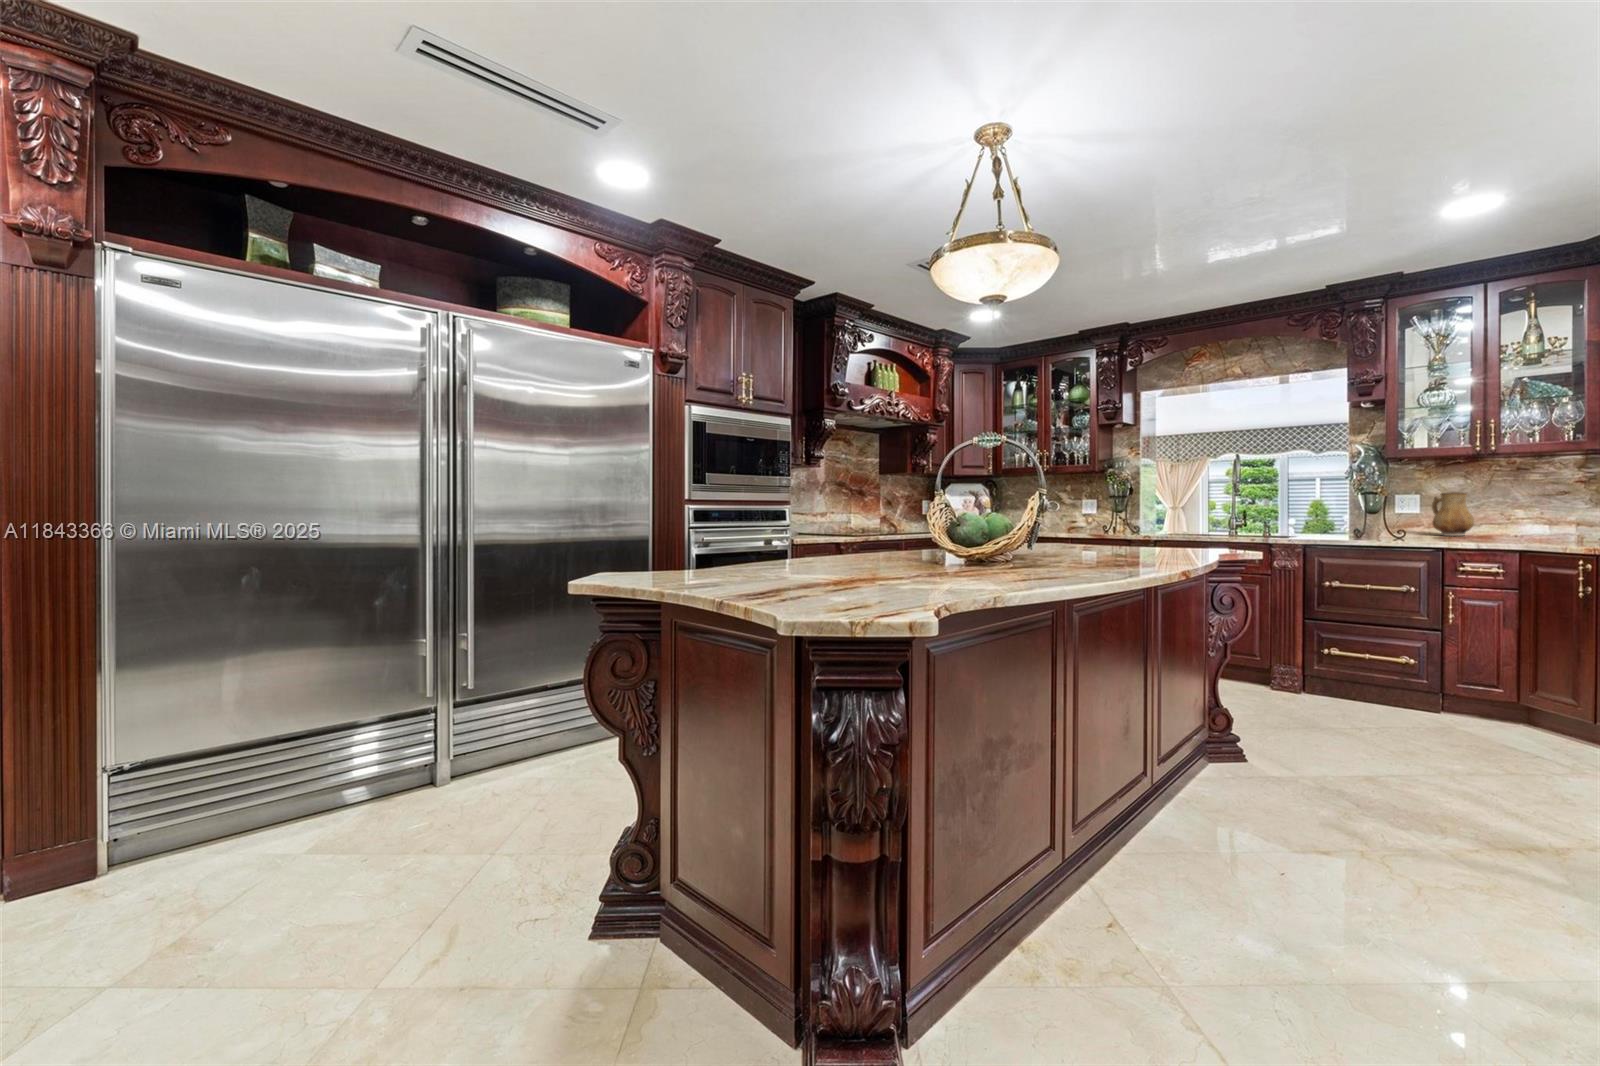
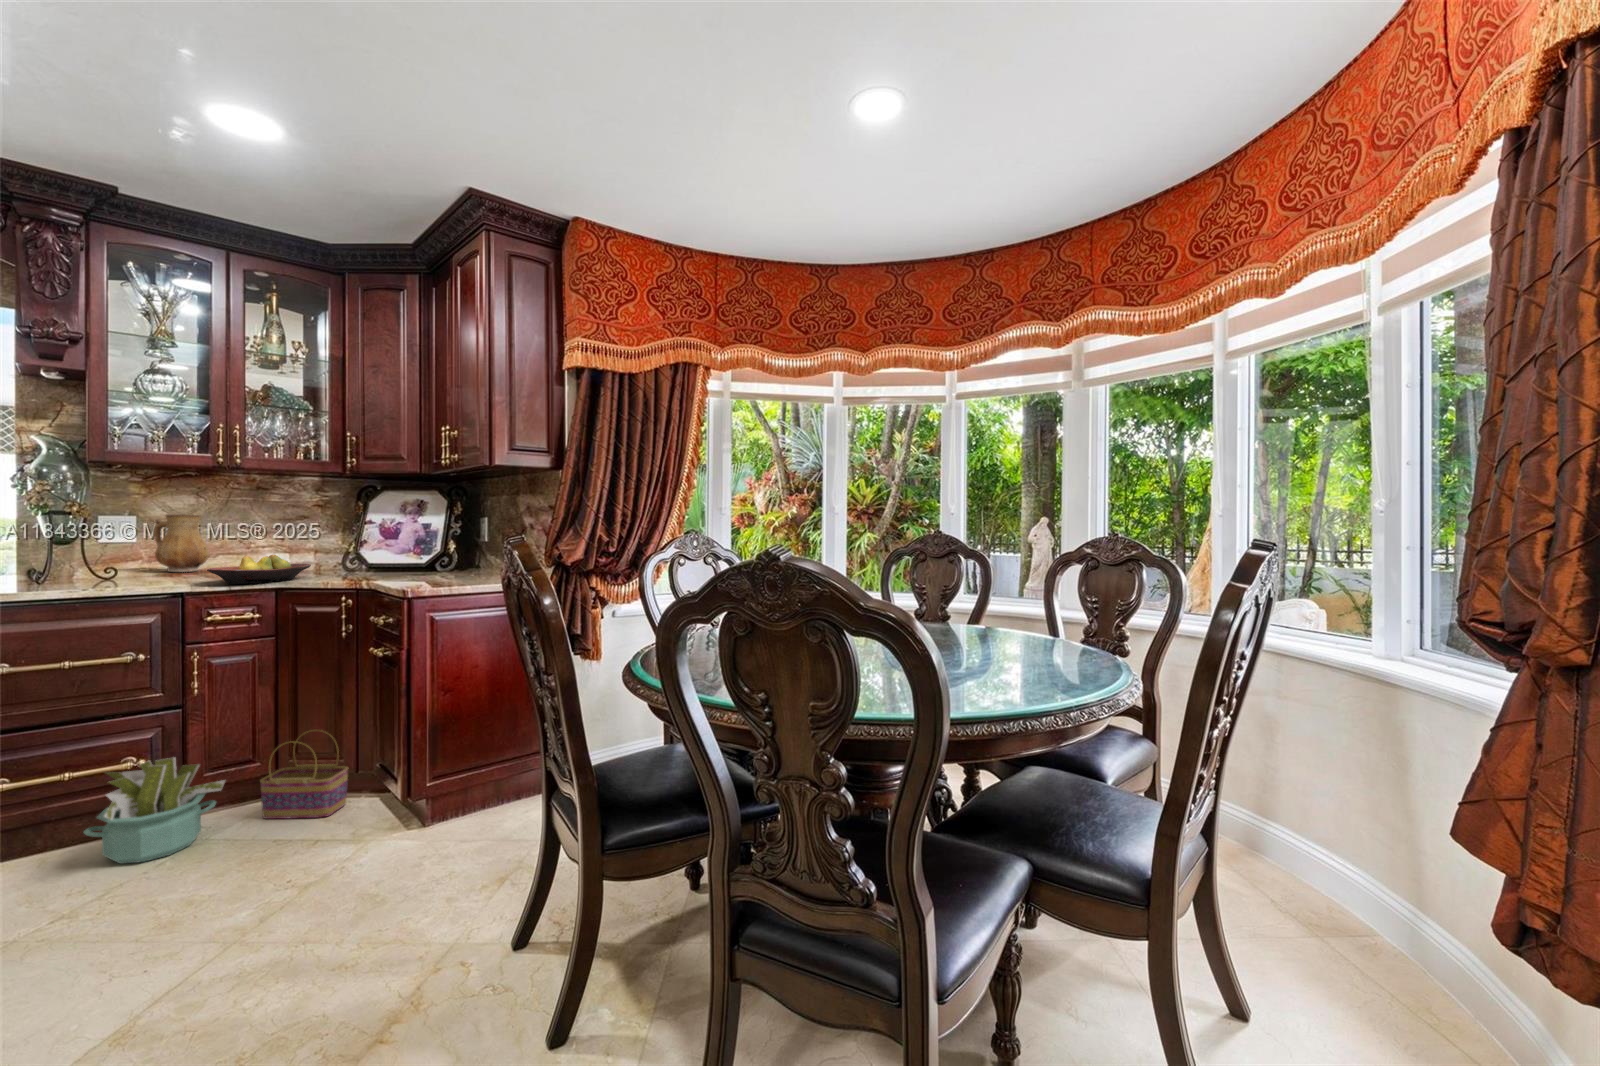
fruit bowl: none [1462,523,1559,545] -> present [207,555,311,584]
decorative plant: none [1373,660,1467,724] -> present [84,757,225,864]
basket: none [1497,672,1583,745] -> present [260,730,348,819]

